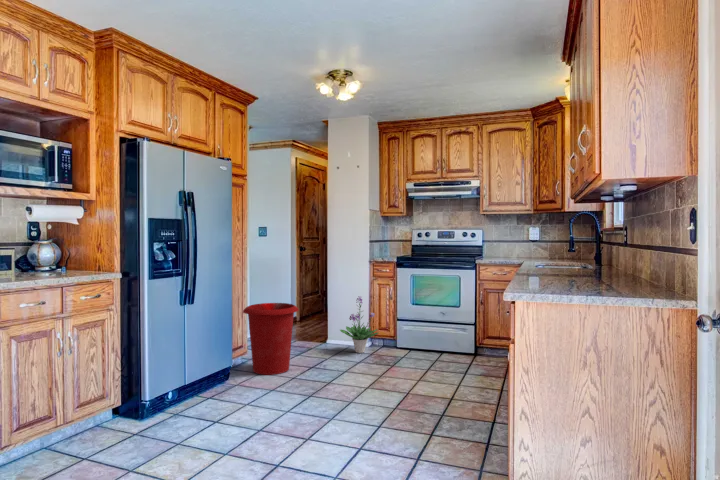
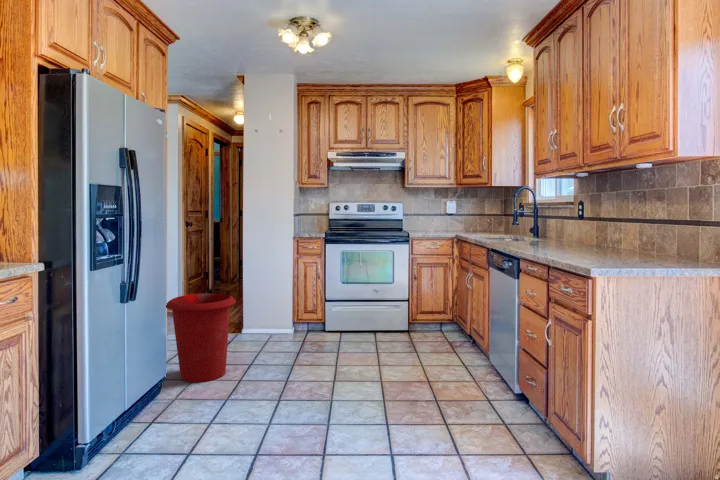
potted plant: present [340,296,378,353] -> none [266,279,313,342]

